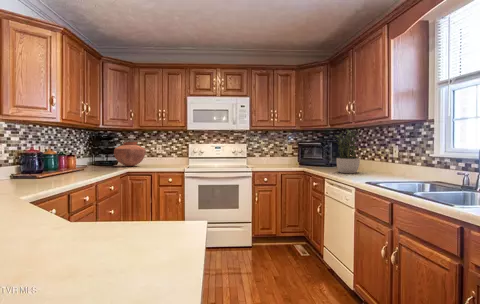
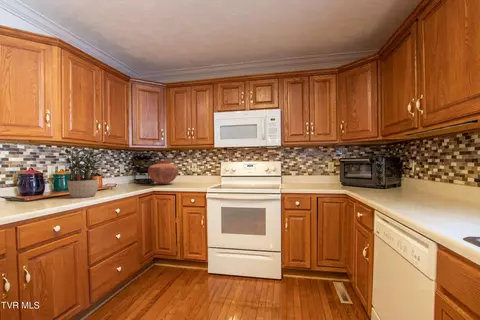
potted plant: present [335,129,360,173] -> present [59,146,103,198]

